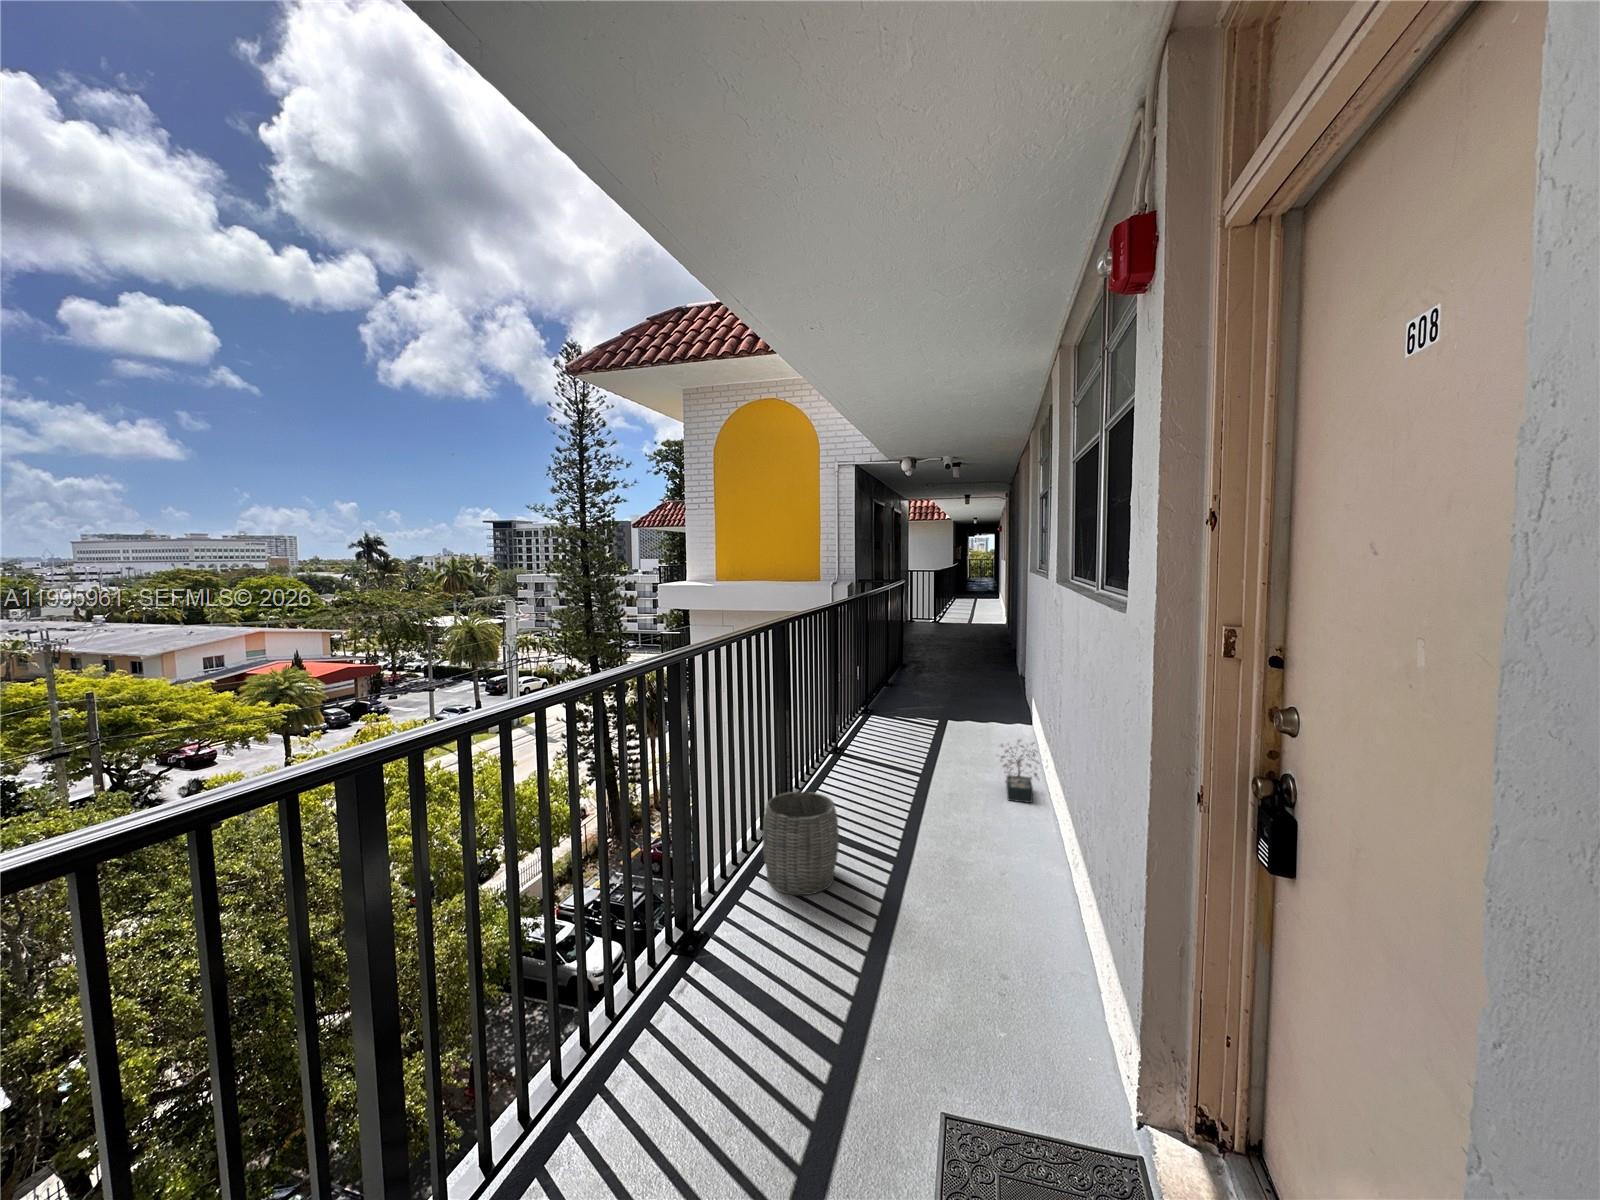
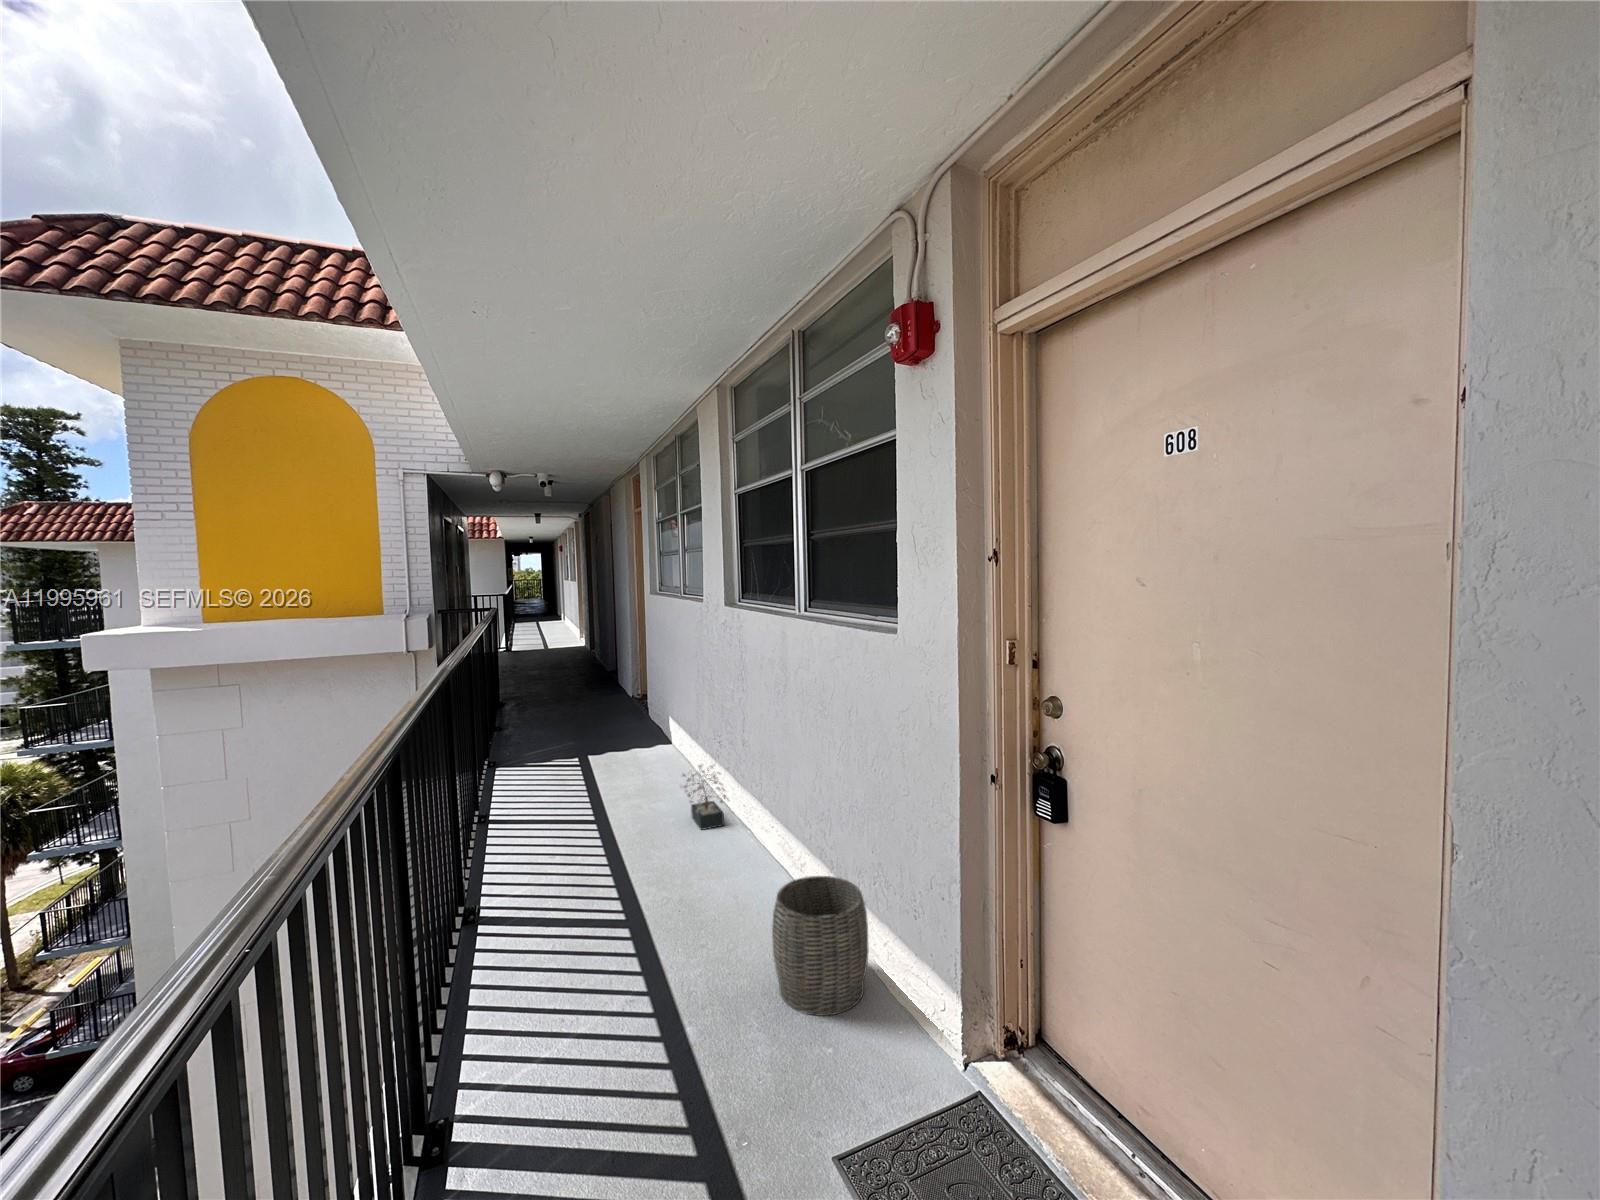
woven basket: present [763,792,839,895] -> present [772,876,869,1016]

